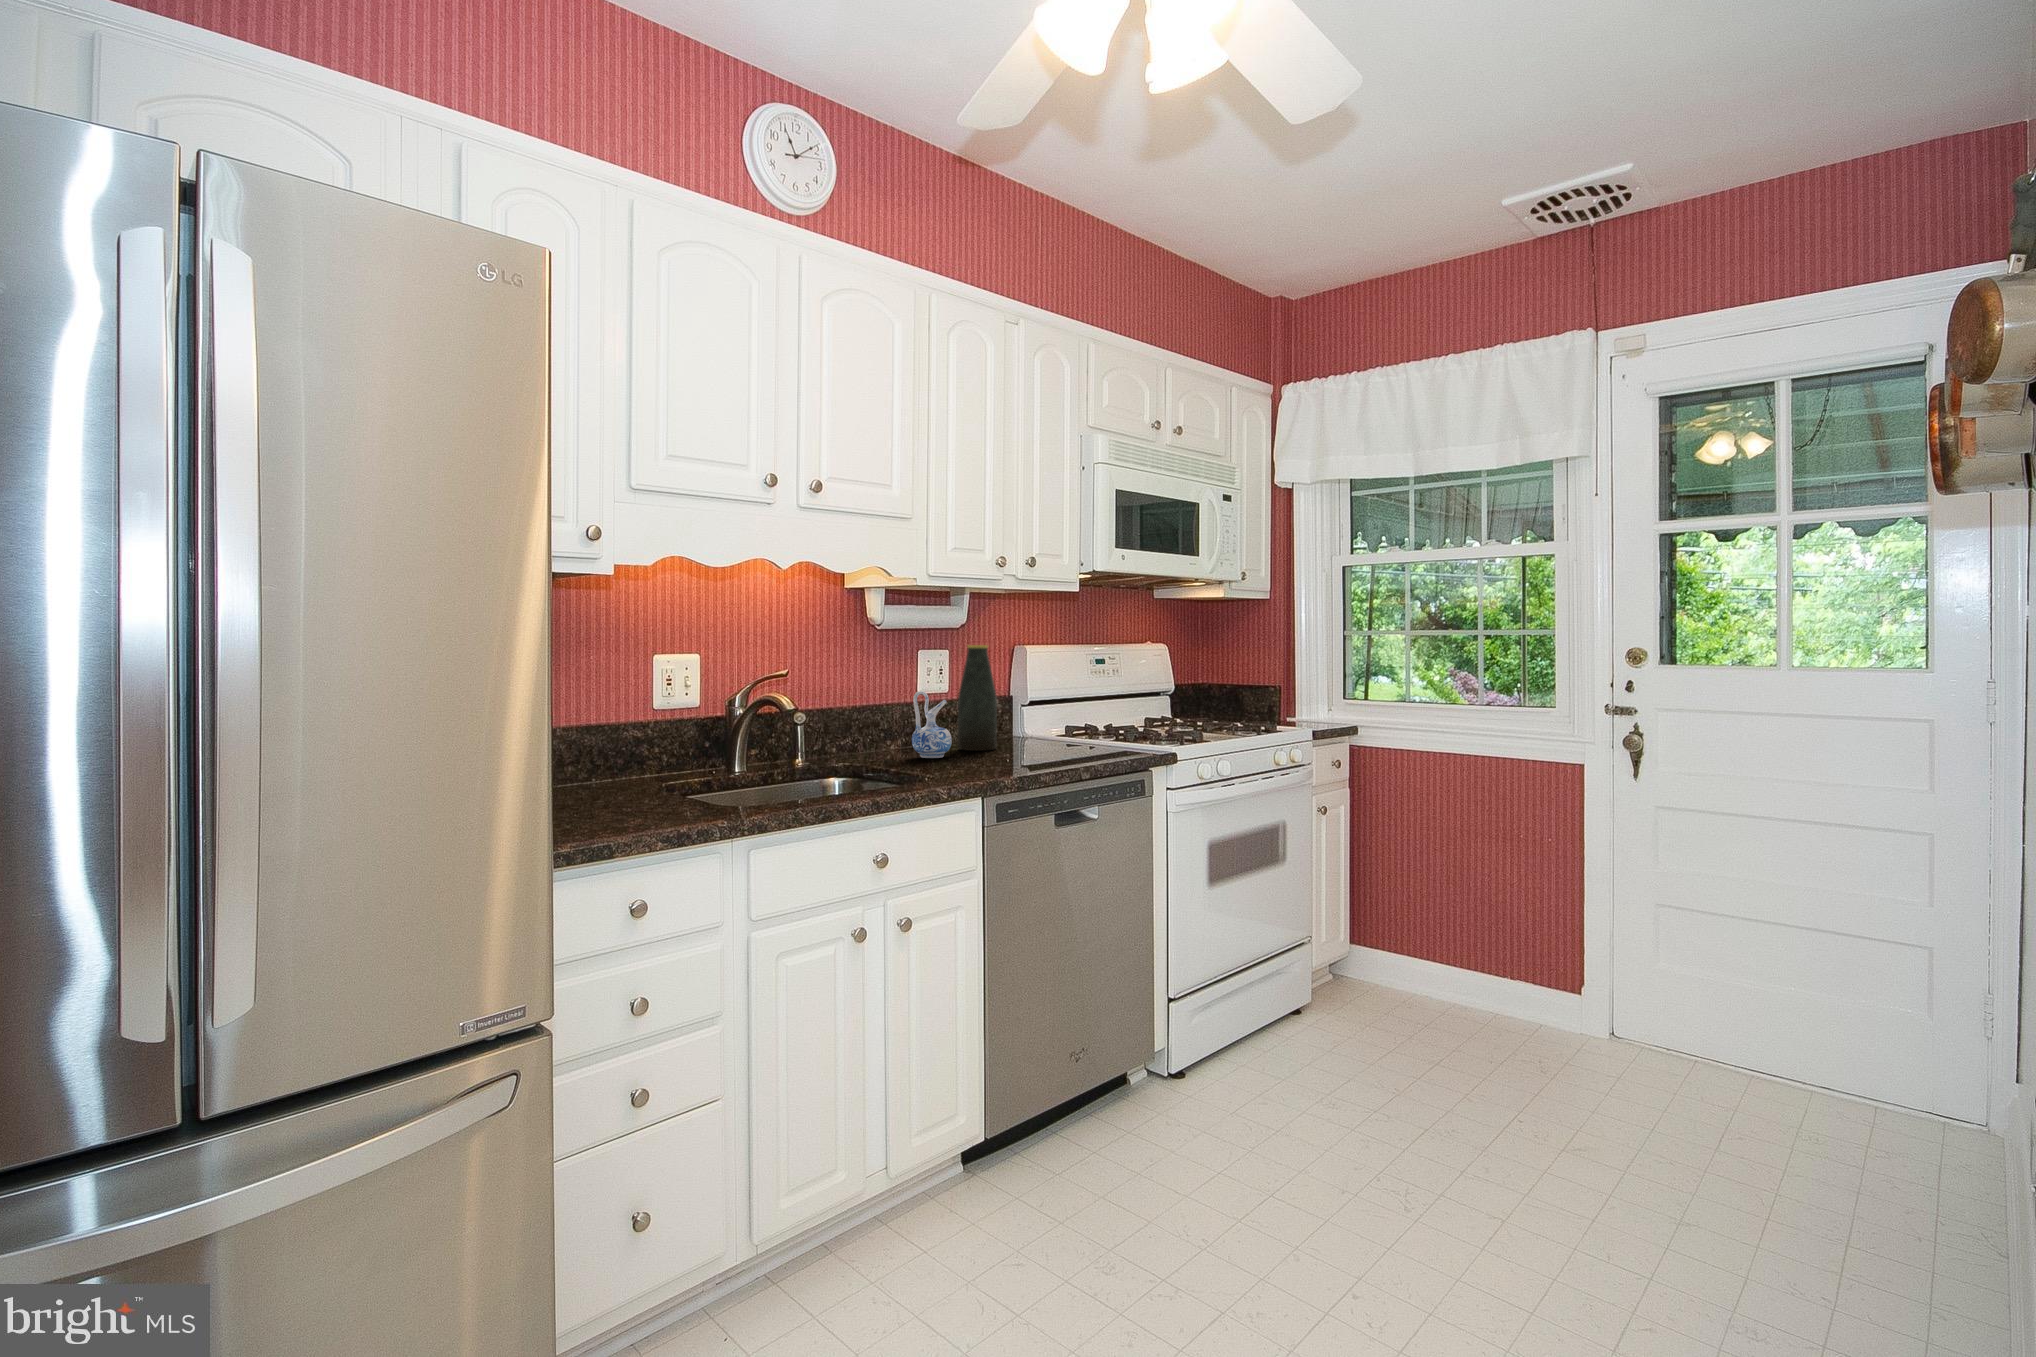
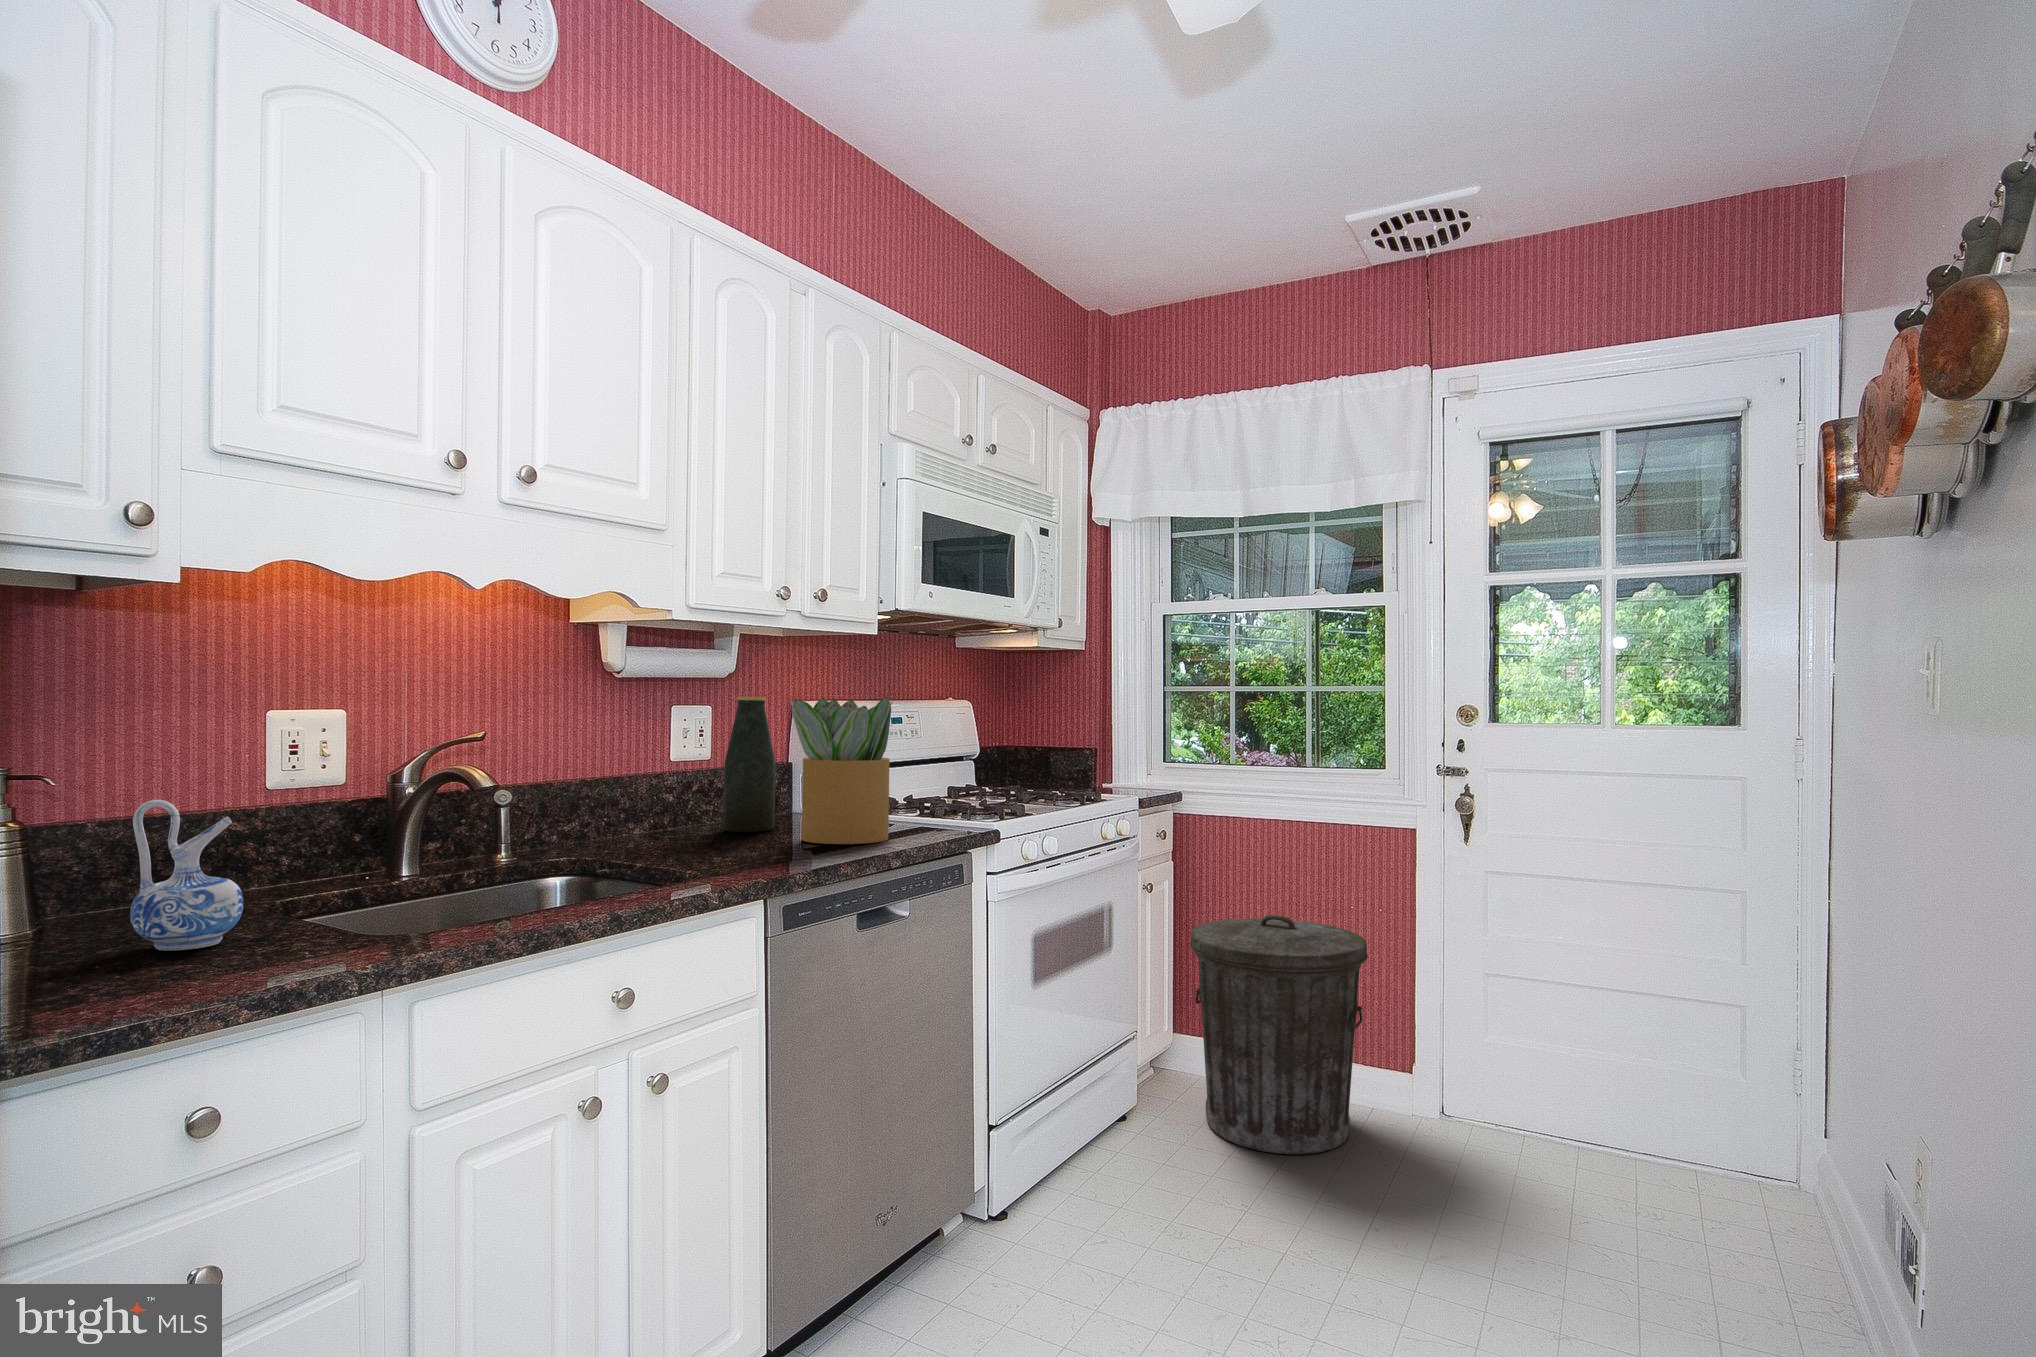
potted plant: none [1006,644,1086,760] -> present [790,697,893,844]
ceramic pitcher: present [912,691,952,758] -> present [130,800,243,951]
trash can: none [1358,838,1528,1048] -> present [1190,915,1368,1154]

